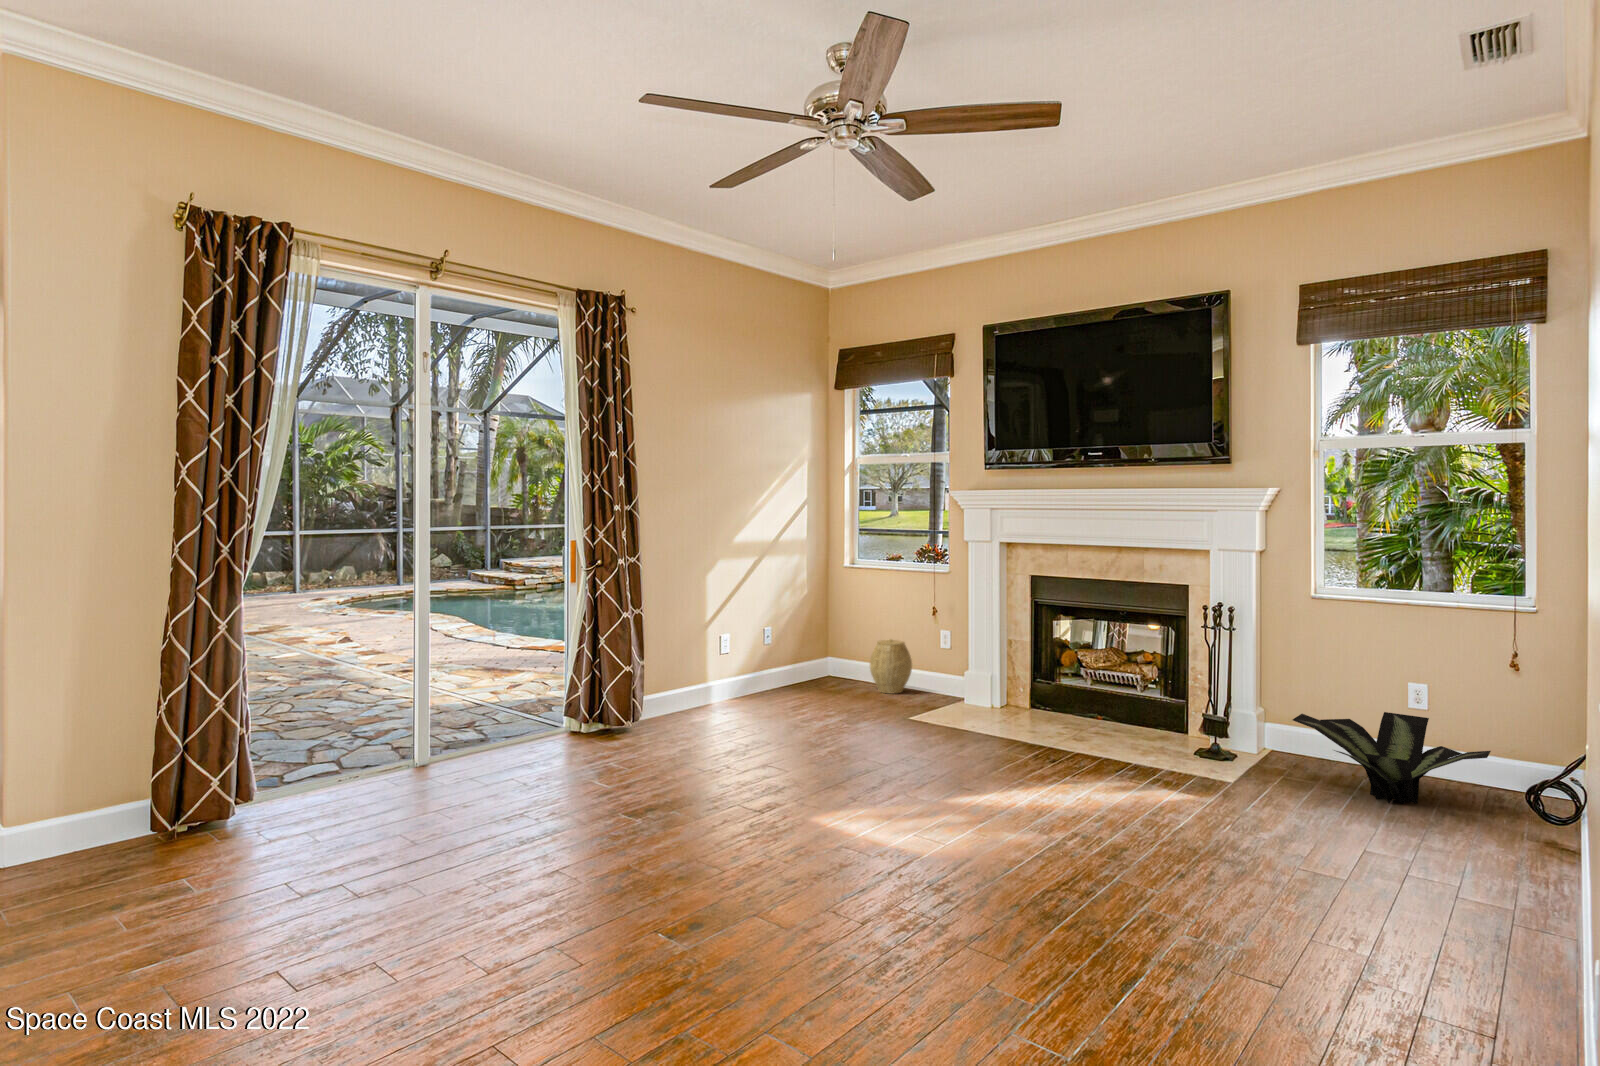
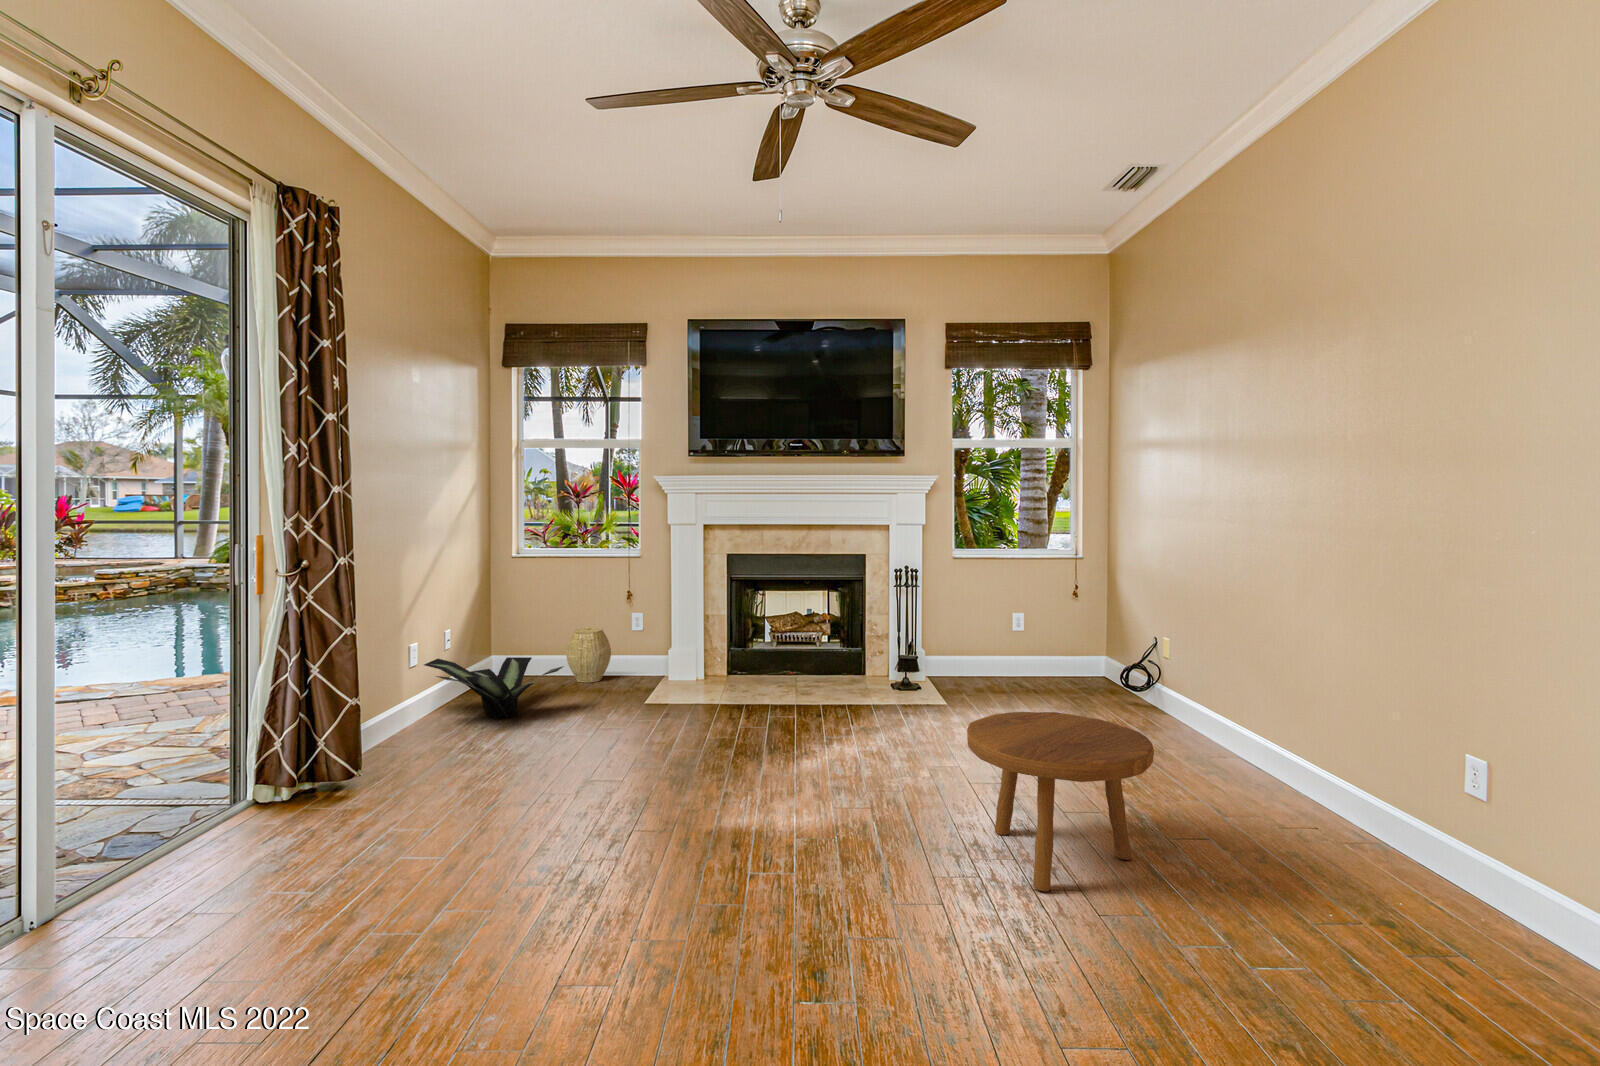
potted plant: present [1293,712,1491,804] -> present [424,657,563,719]
footstool: none [923,772,1136,977] -> present [967,712,1154,892]

